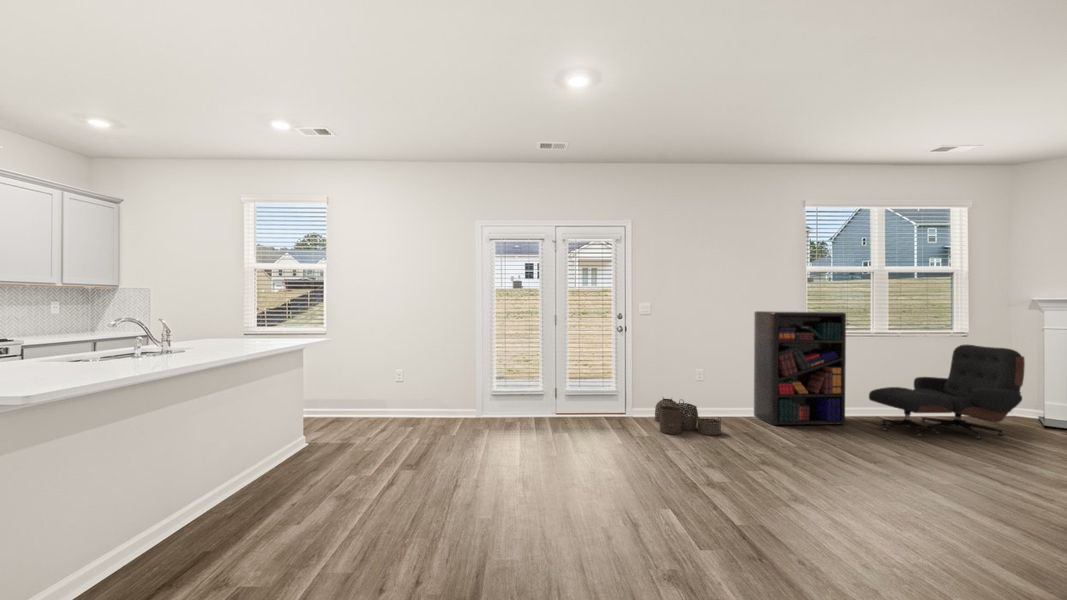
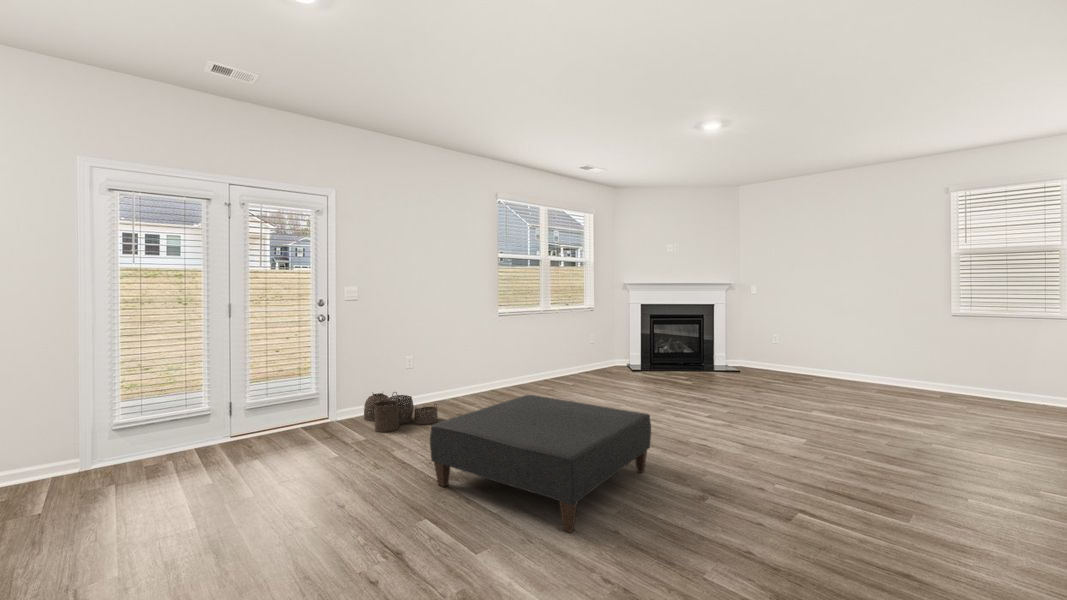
bookshelf: present [754,311,846,425] -> none [457,294,530,402]
lounge chair: present [869,345,1025,439] -> none [543,317,630,391]
ottoman: none [688,423,973,567] -> present [430,395,651,532]

